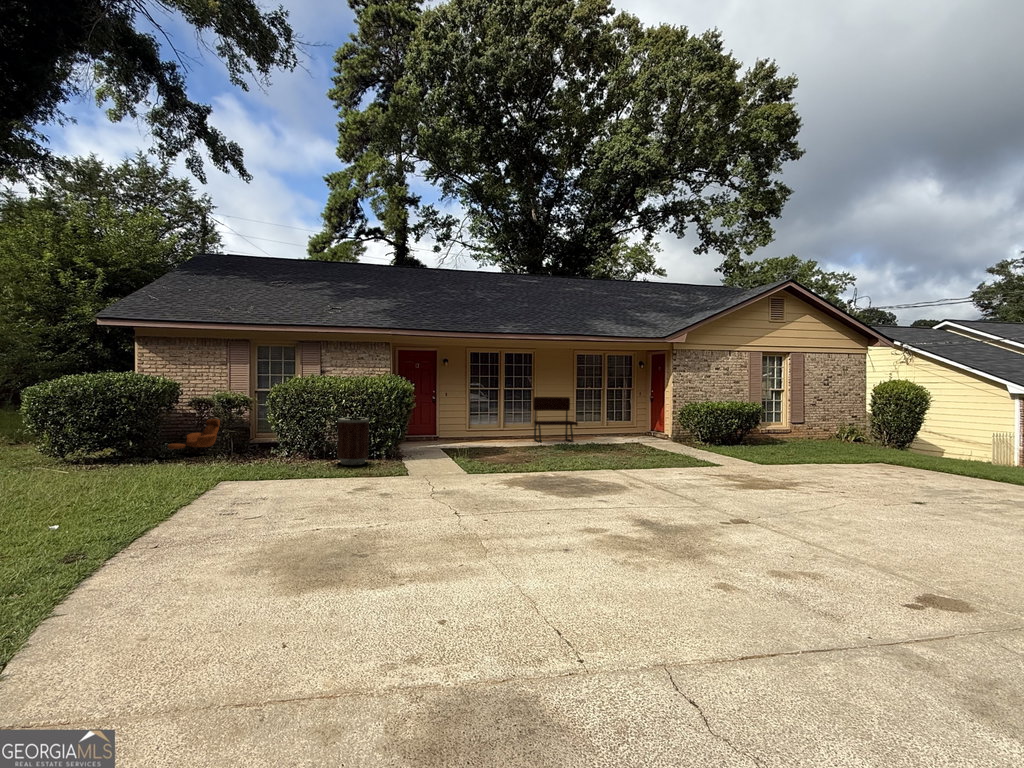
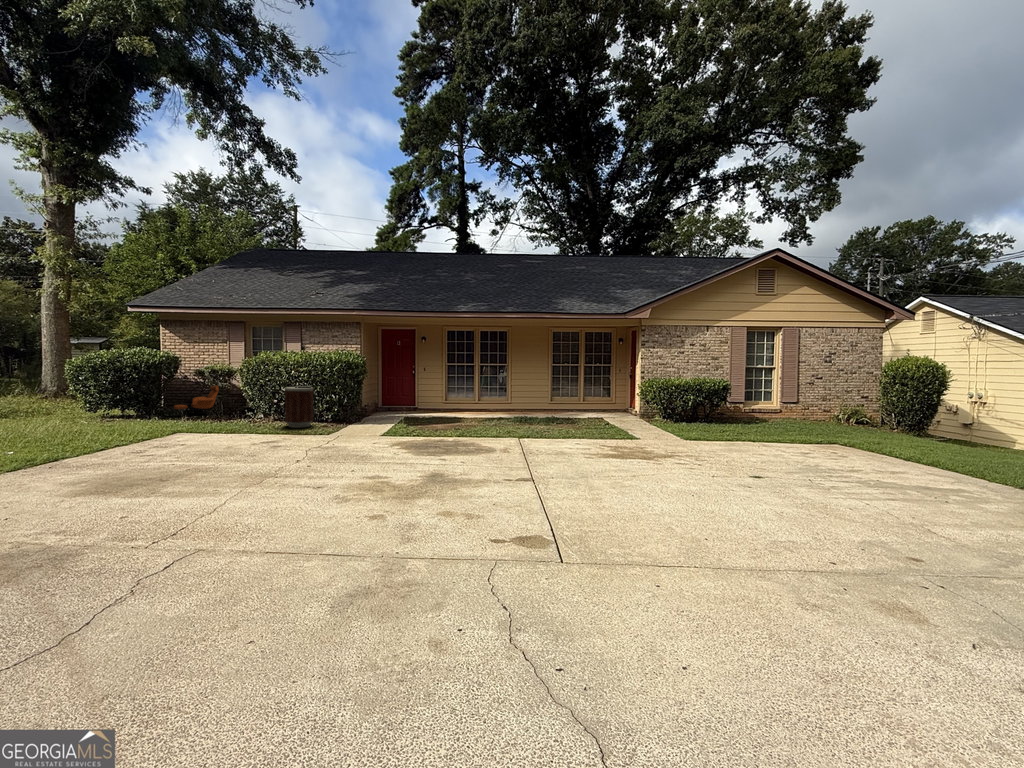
bench: present [533,397,578,442] -> none [506,372,545,415]

